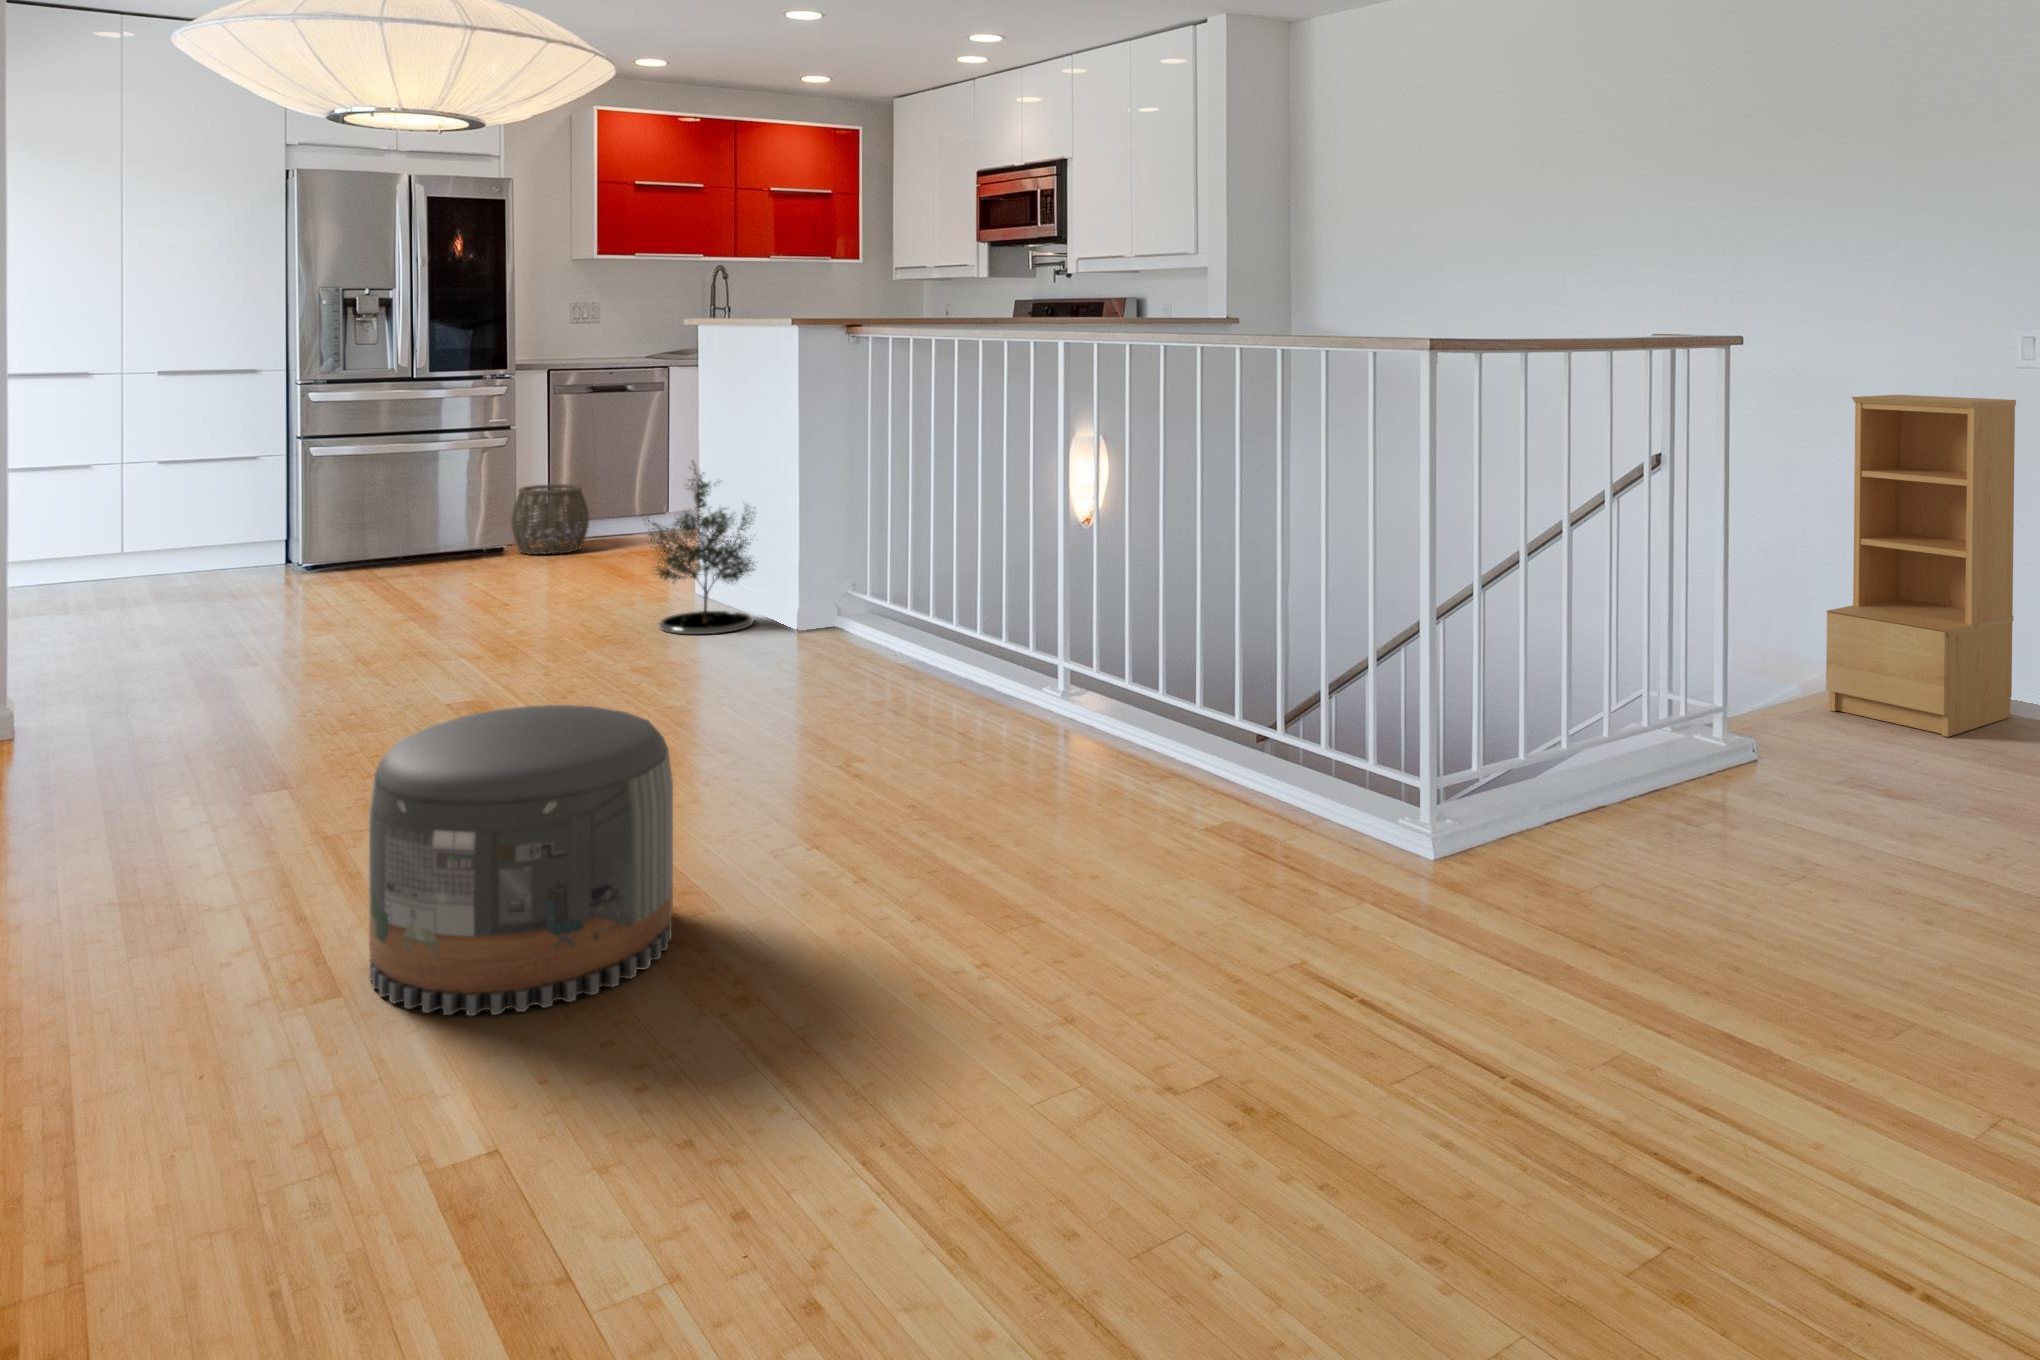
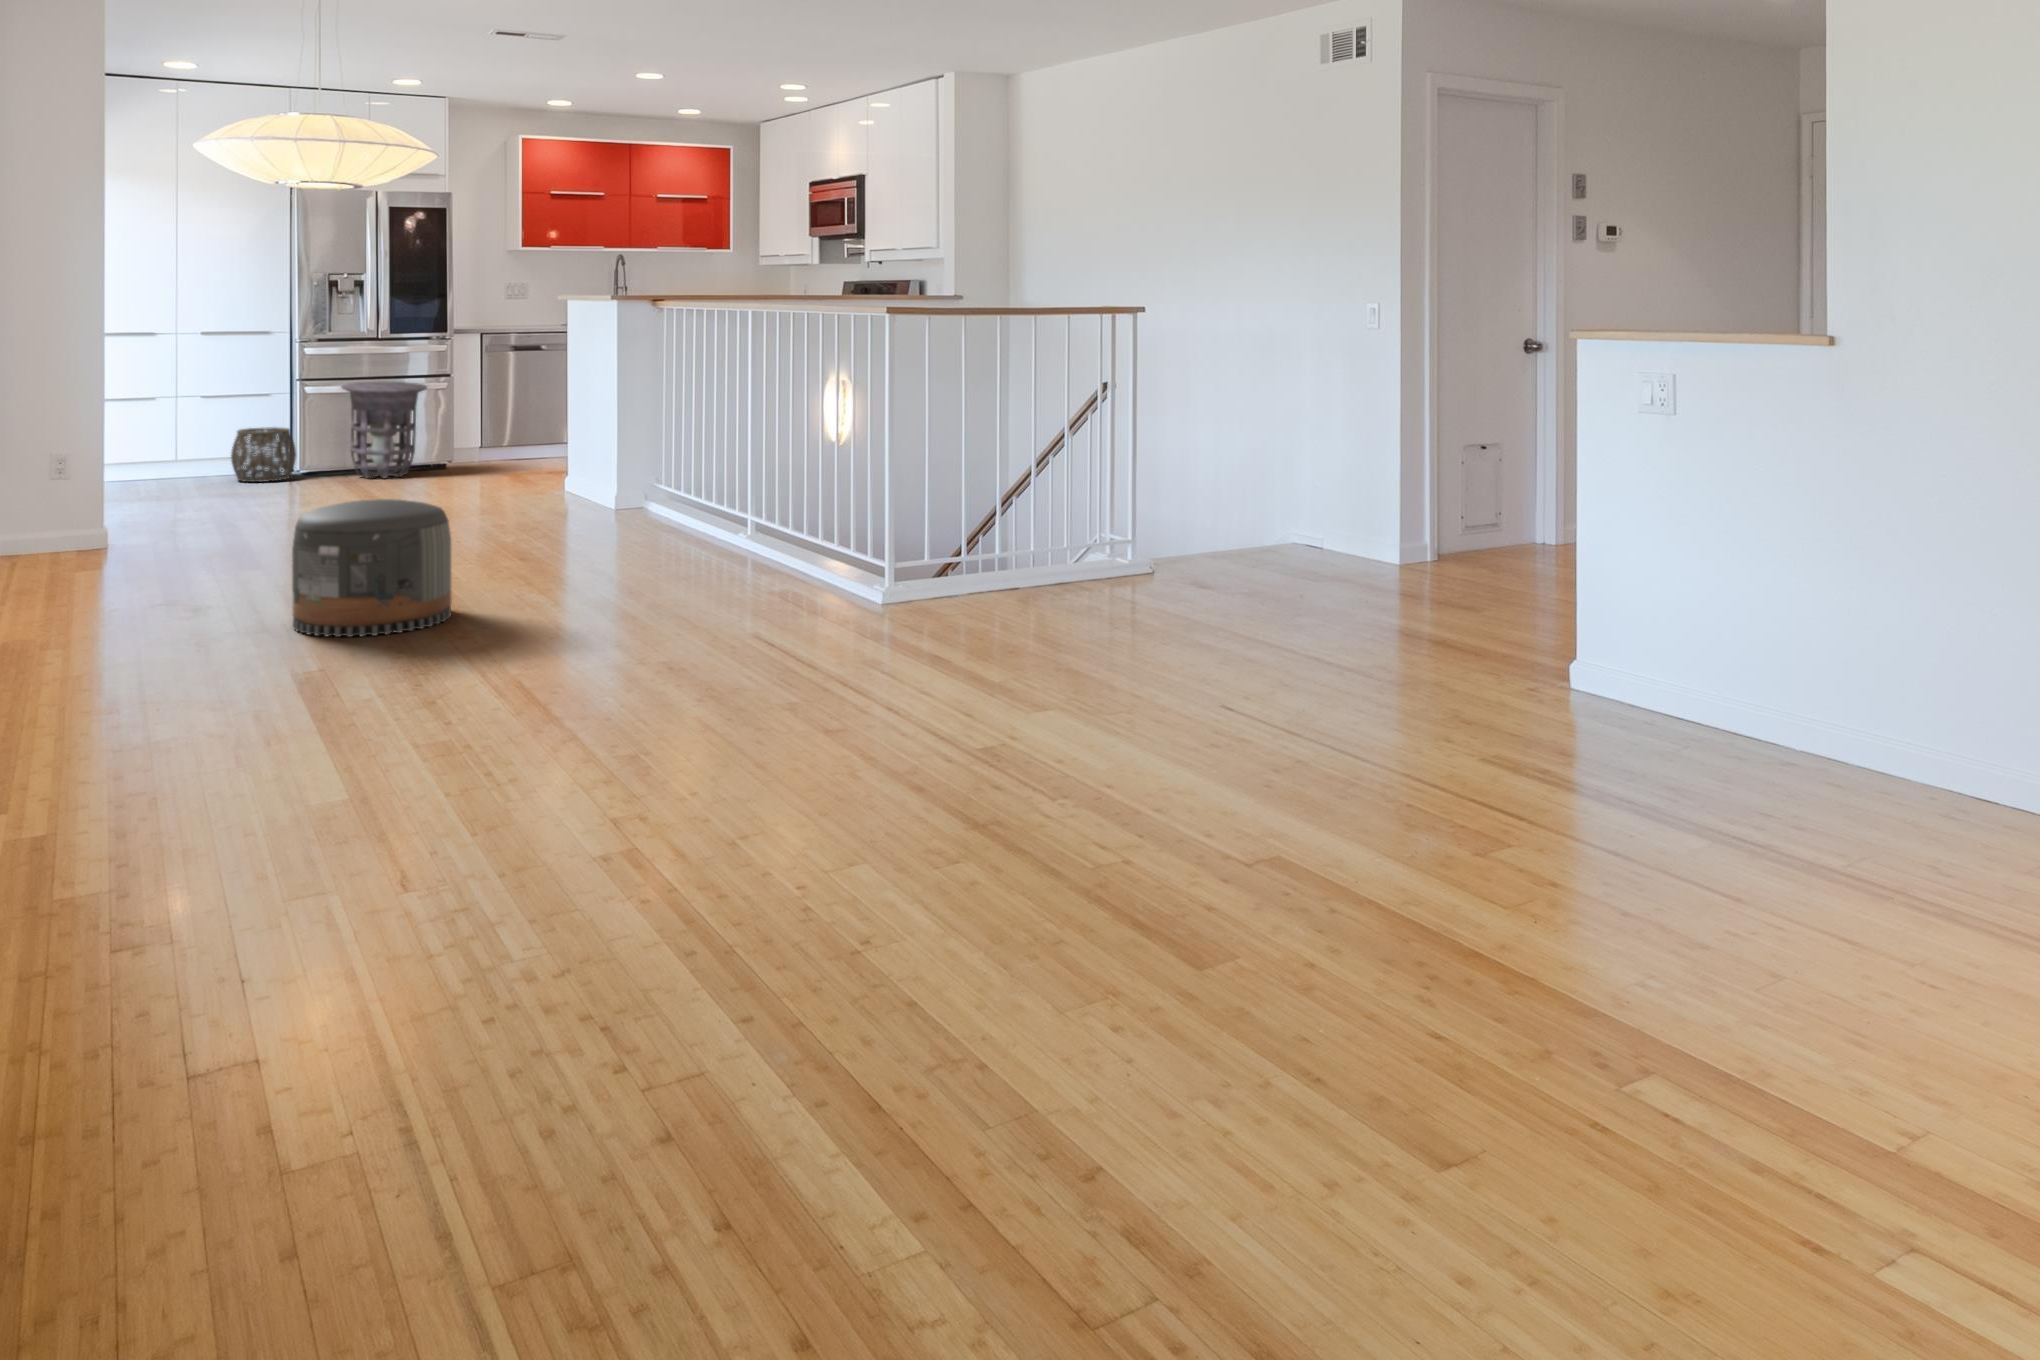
bookshelf: present [1826,395,2016,737] -> none [1245,348,1366,565]
side table: none [361,439,483,577] -> present [341,382,427,479]
potted tree: present [648,460,756,634] -> none [514,391,597,509]
woven basket: present [511,484,589,554] -> present [231,427,296,482]

